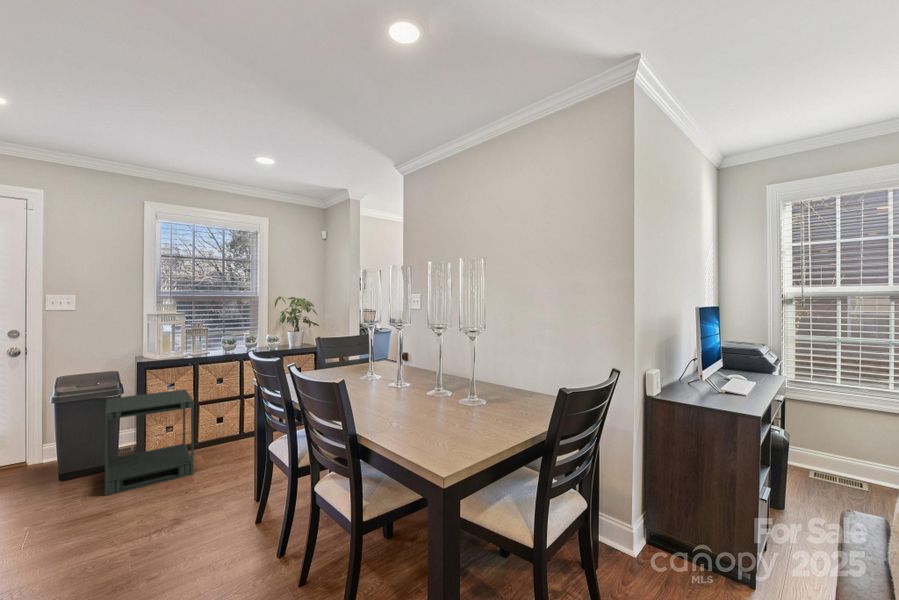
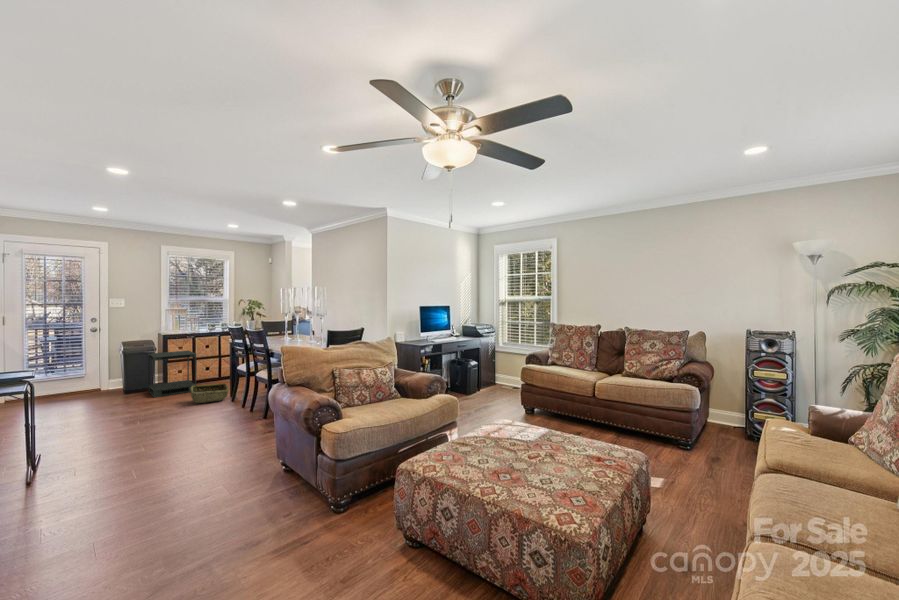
woven basket: none [167,471,251,529] -> present [191,383,229,403]

